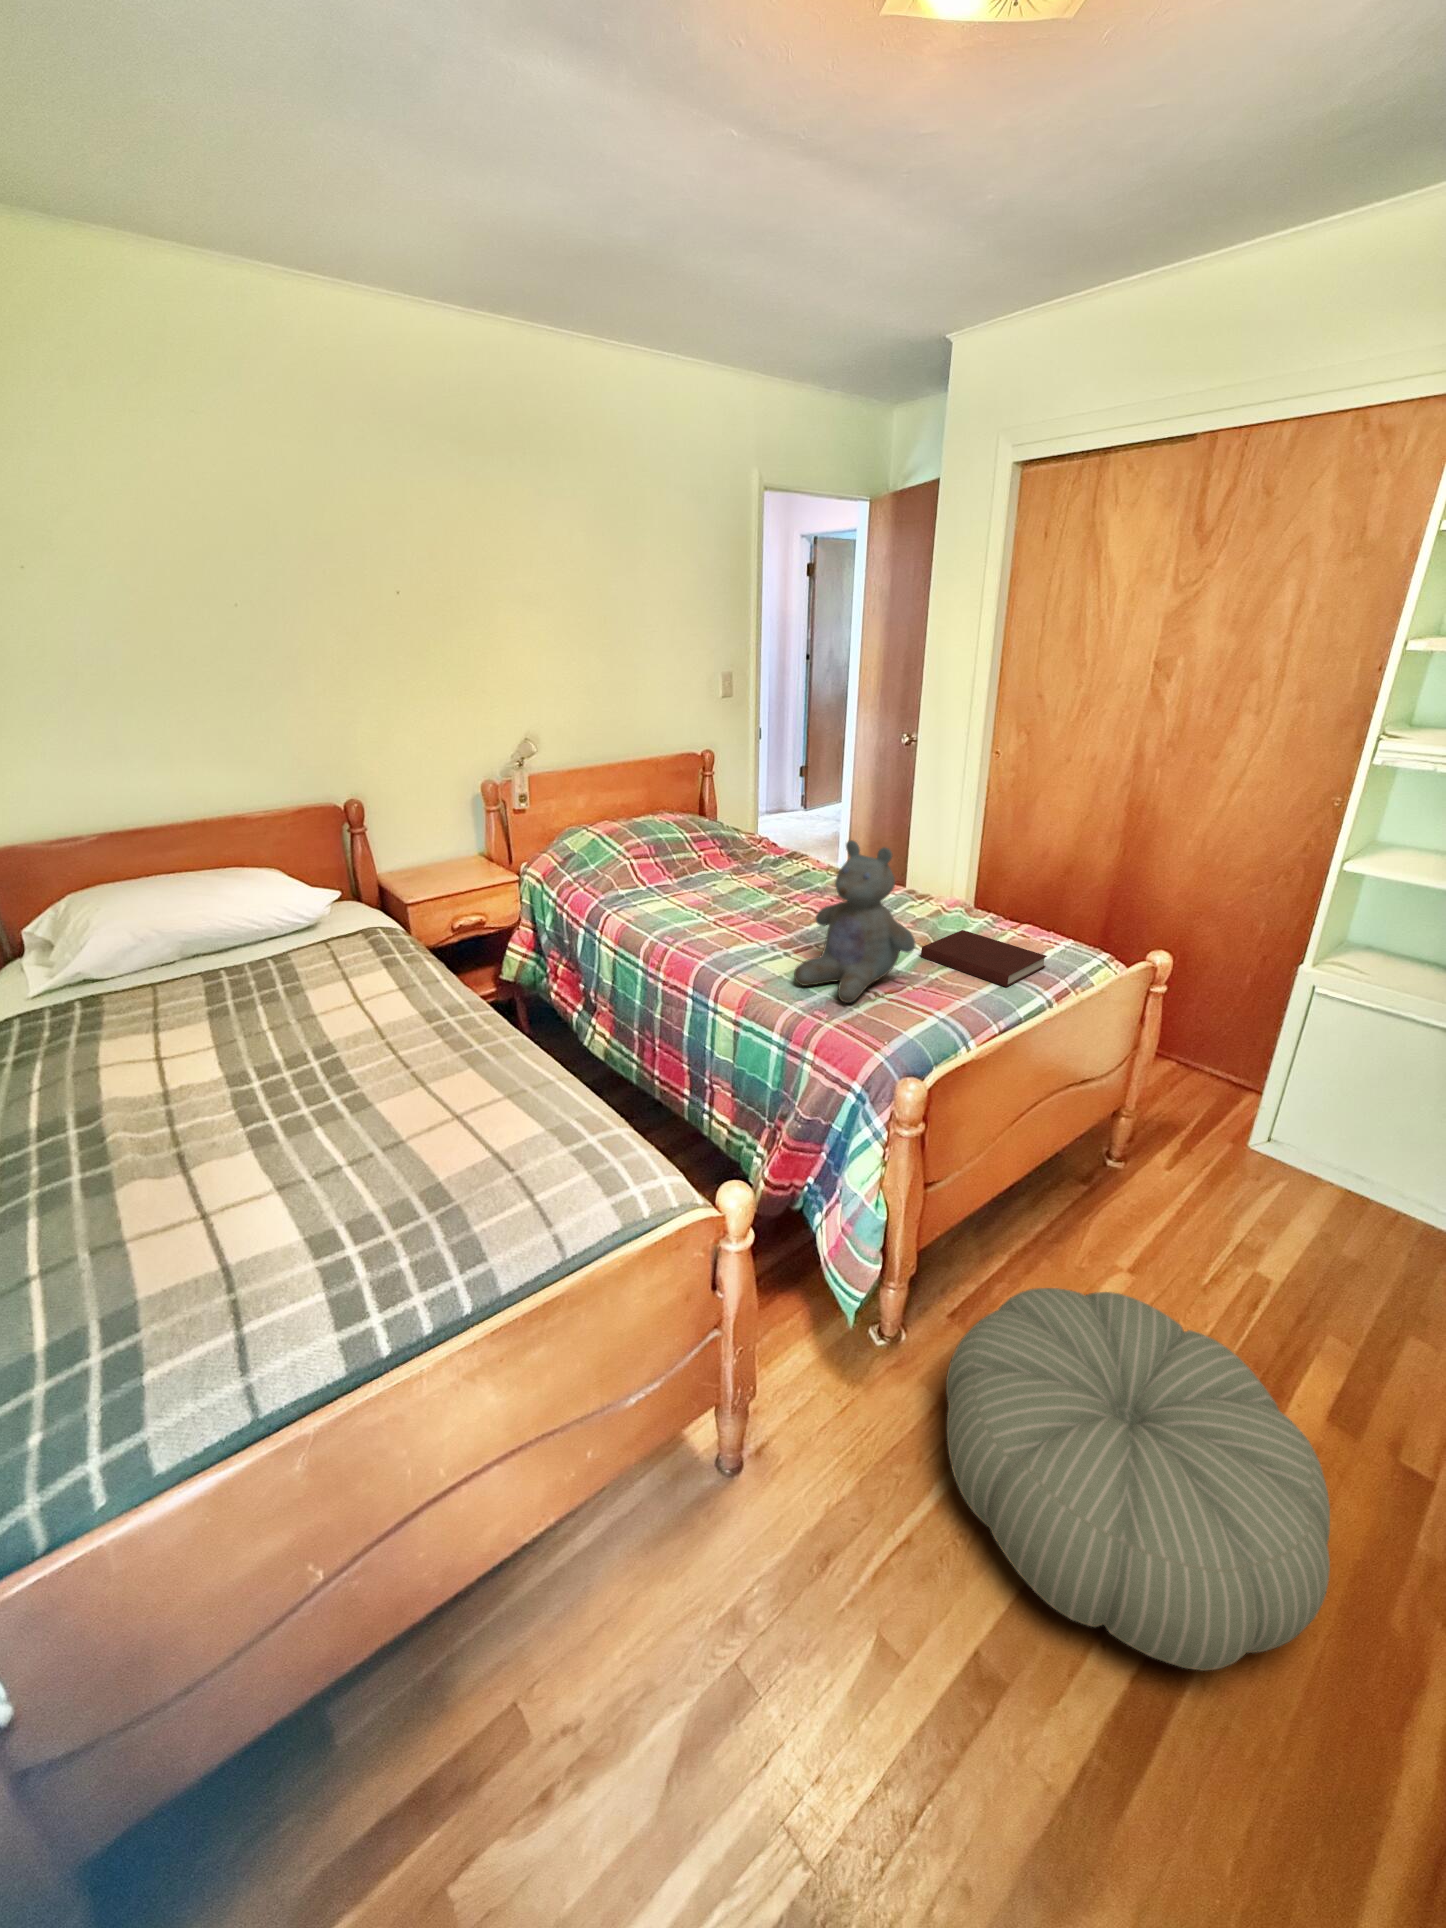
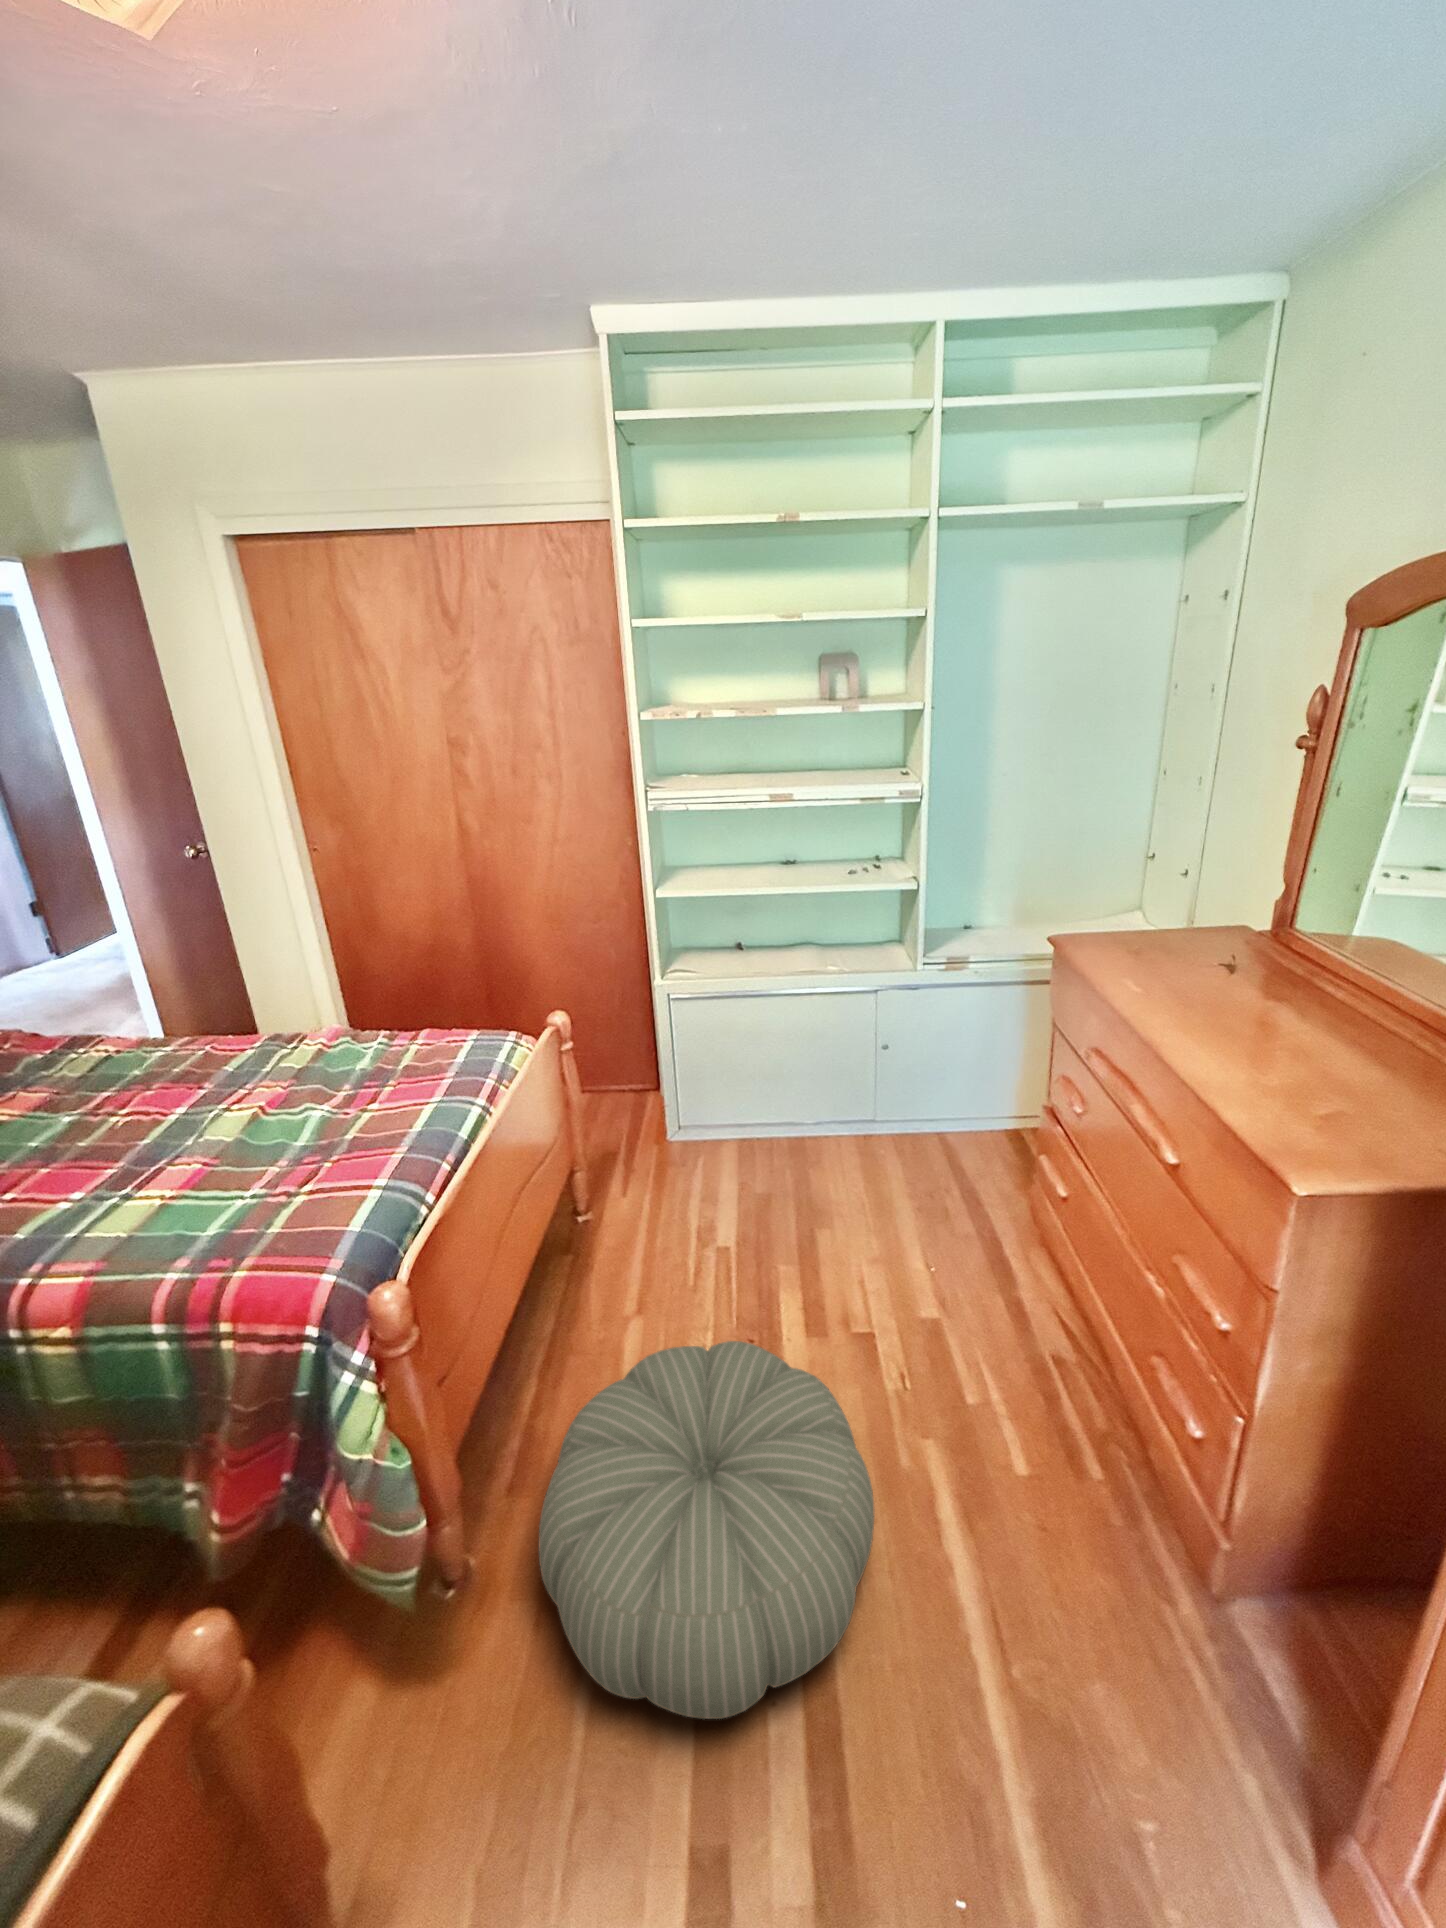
stuffed bear: present [794,840,915,1003] -> none [153,1016,319,1234]
notebook: present [921,930,1047,987] -> none [321,1060,464,1118]

